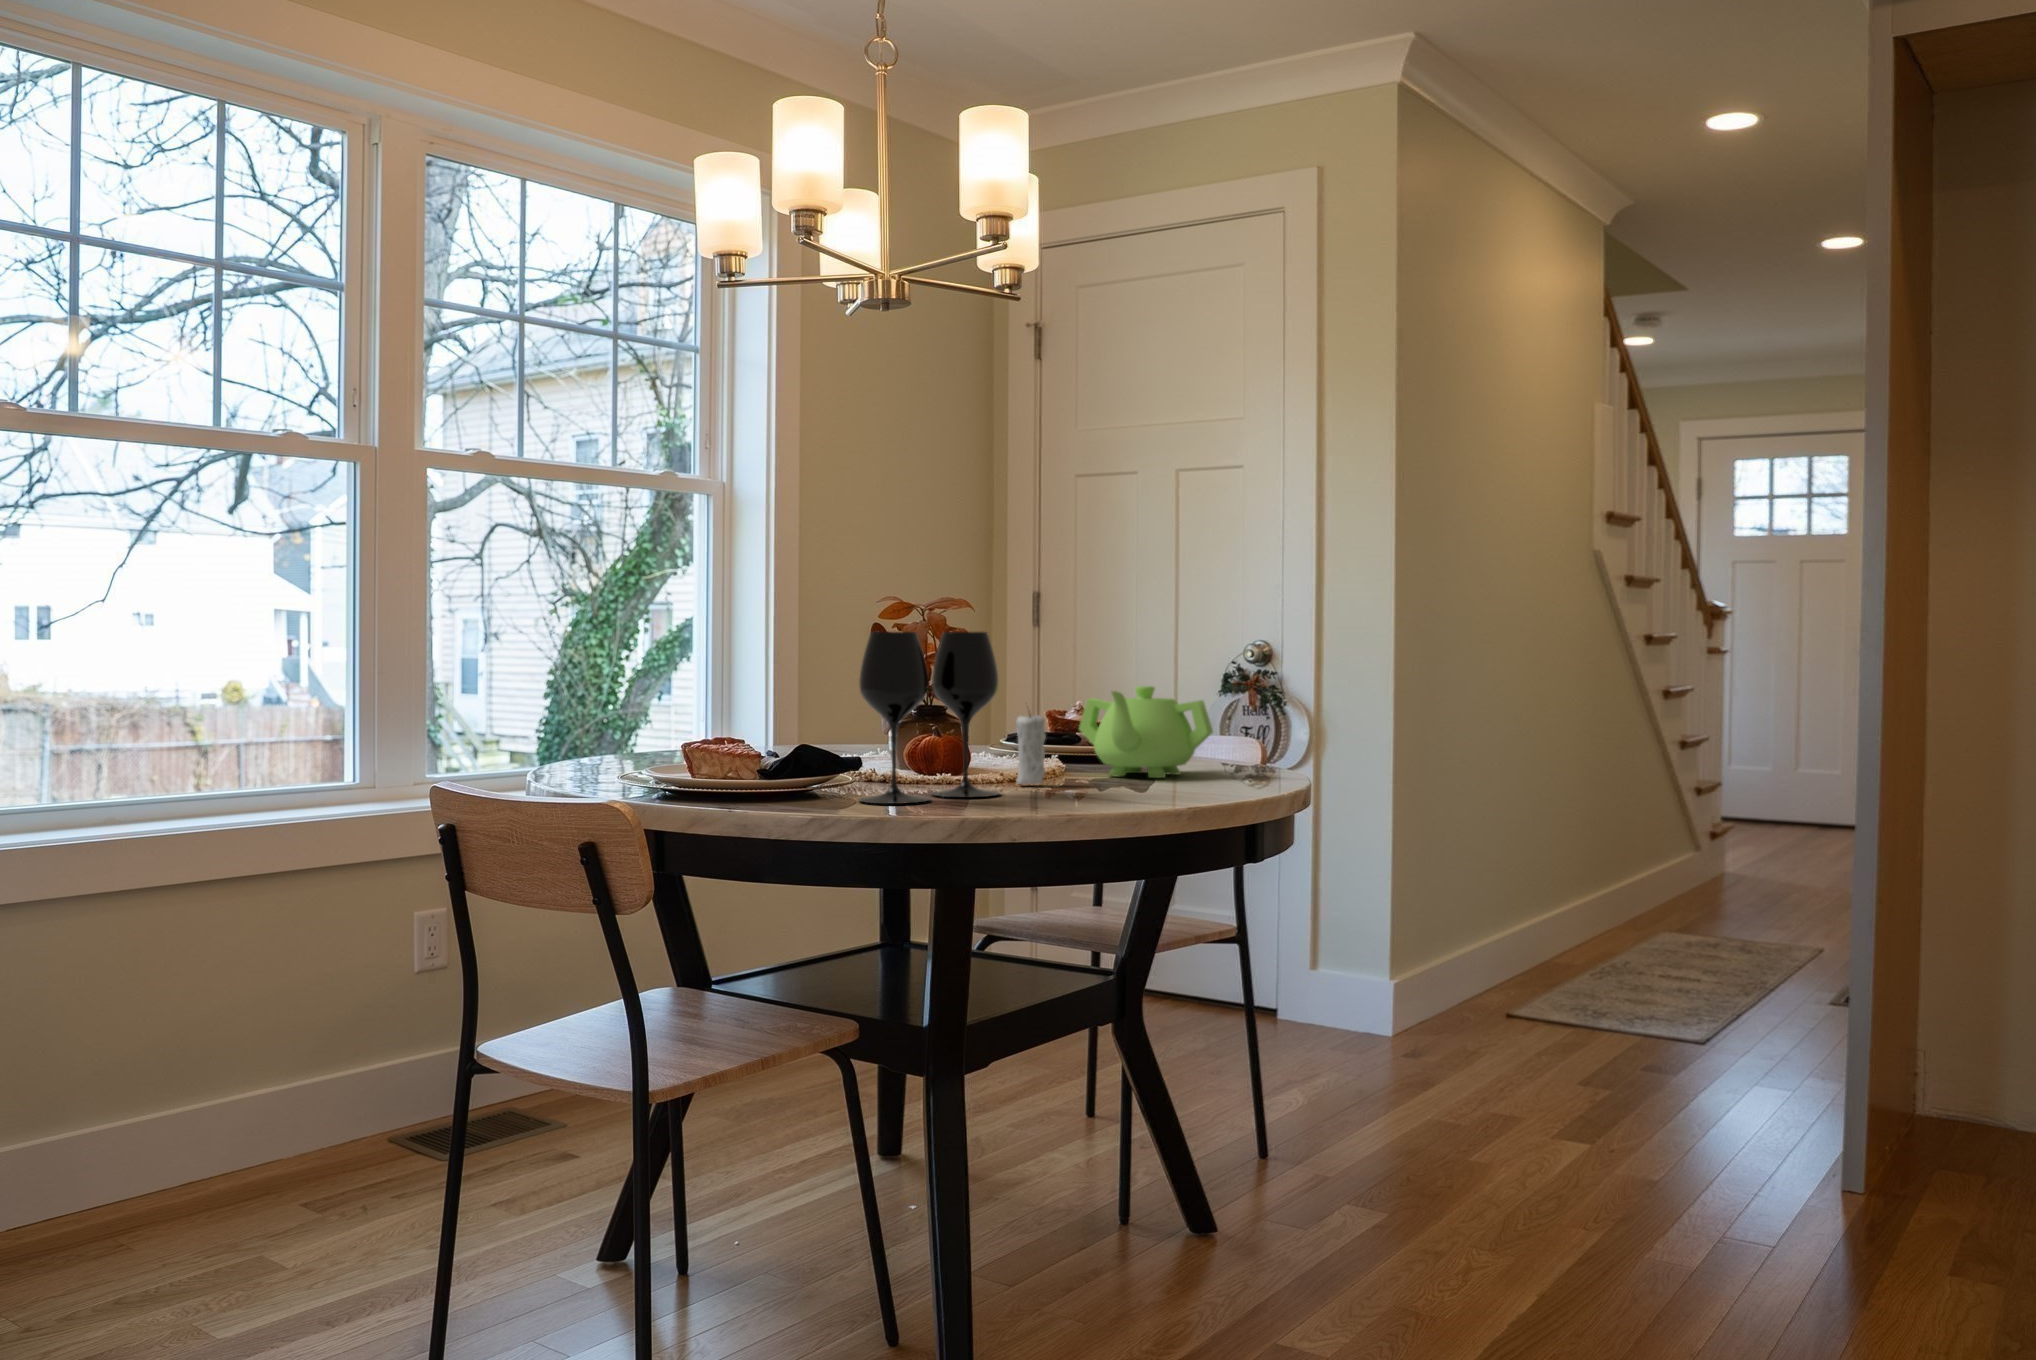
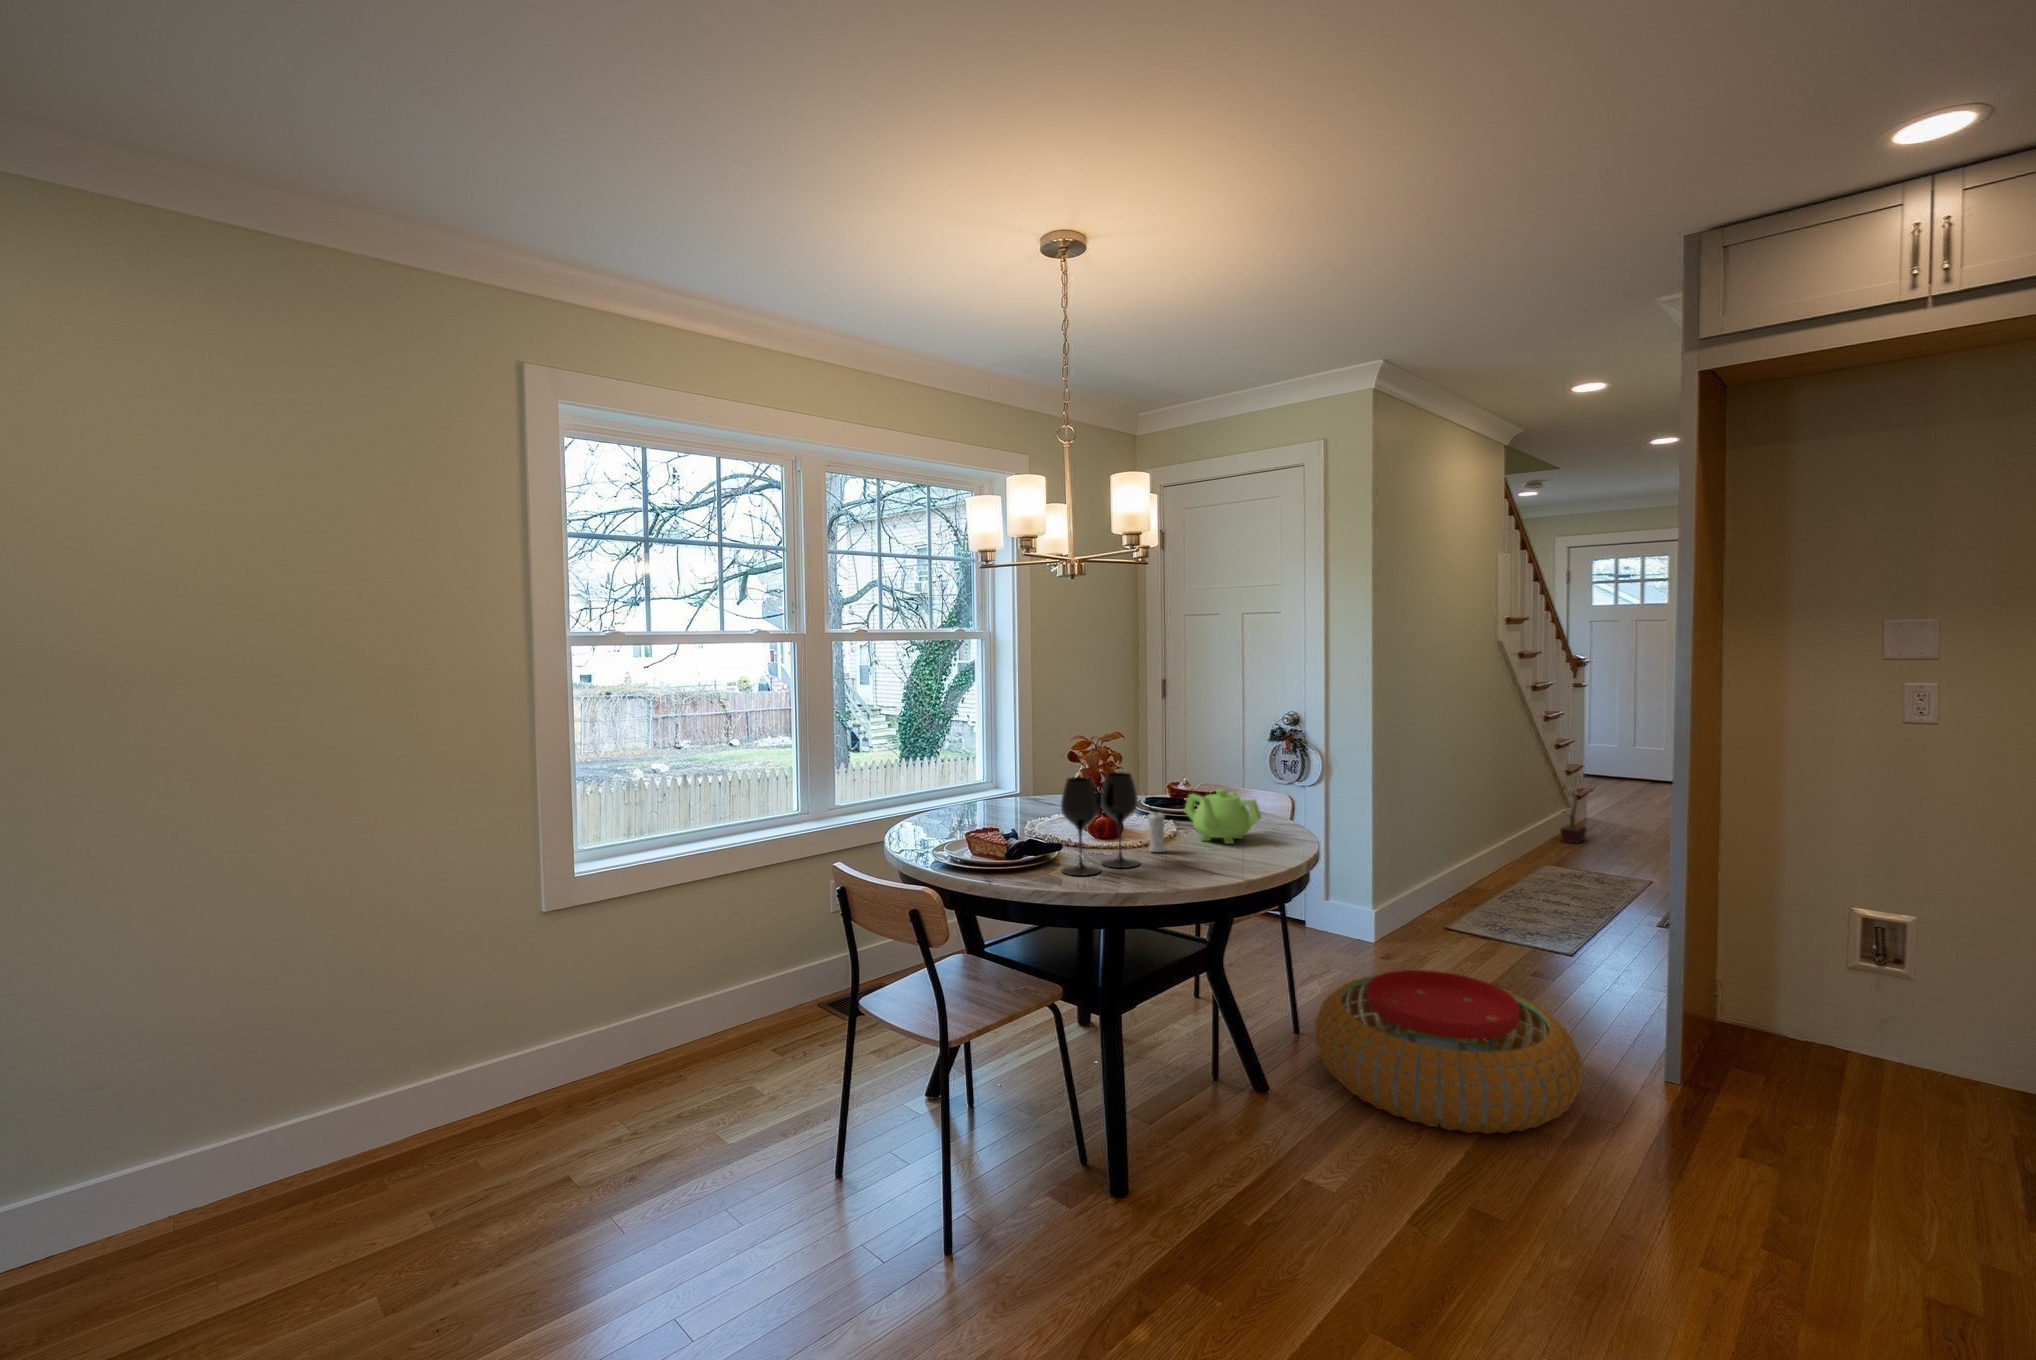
potted plant: none [1685,773,1746,899] -> present [1560,778,1594,843]
pouf: none [1298,1031,1733,1274] -> present [1315,970,1582,1134]

